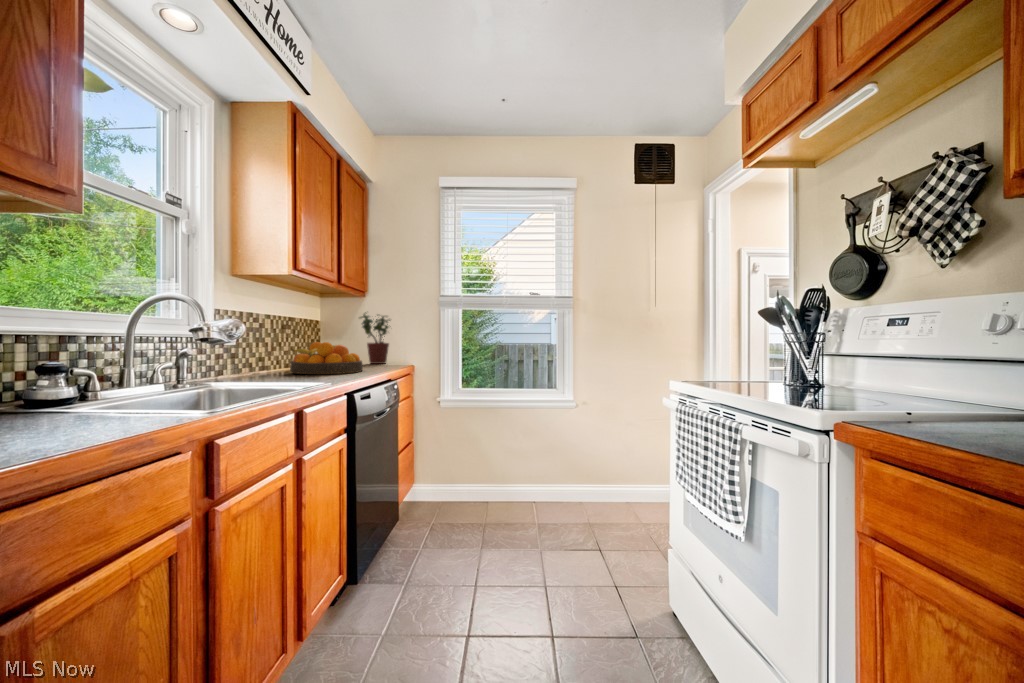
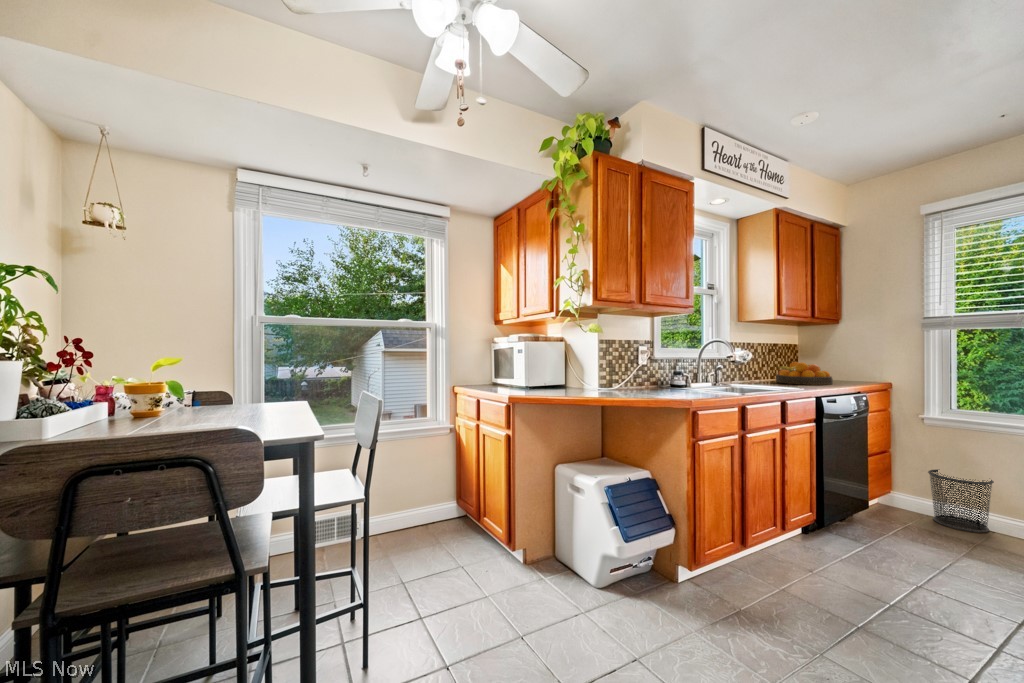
potted plant: present [360,312,390,364] -> none [831,337,864,380]
waste bin: none [448,453,496,517] -> present [928,469,994,532]

